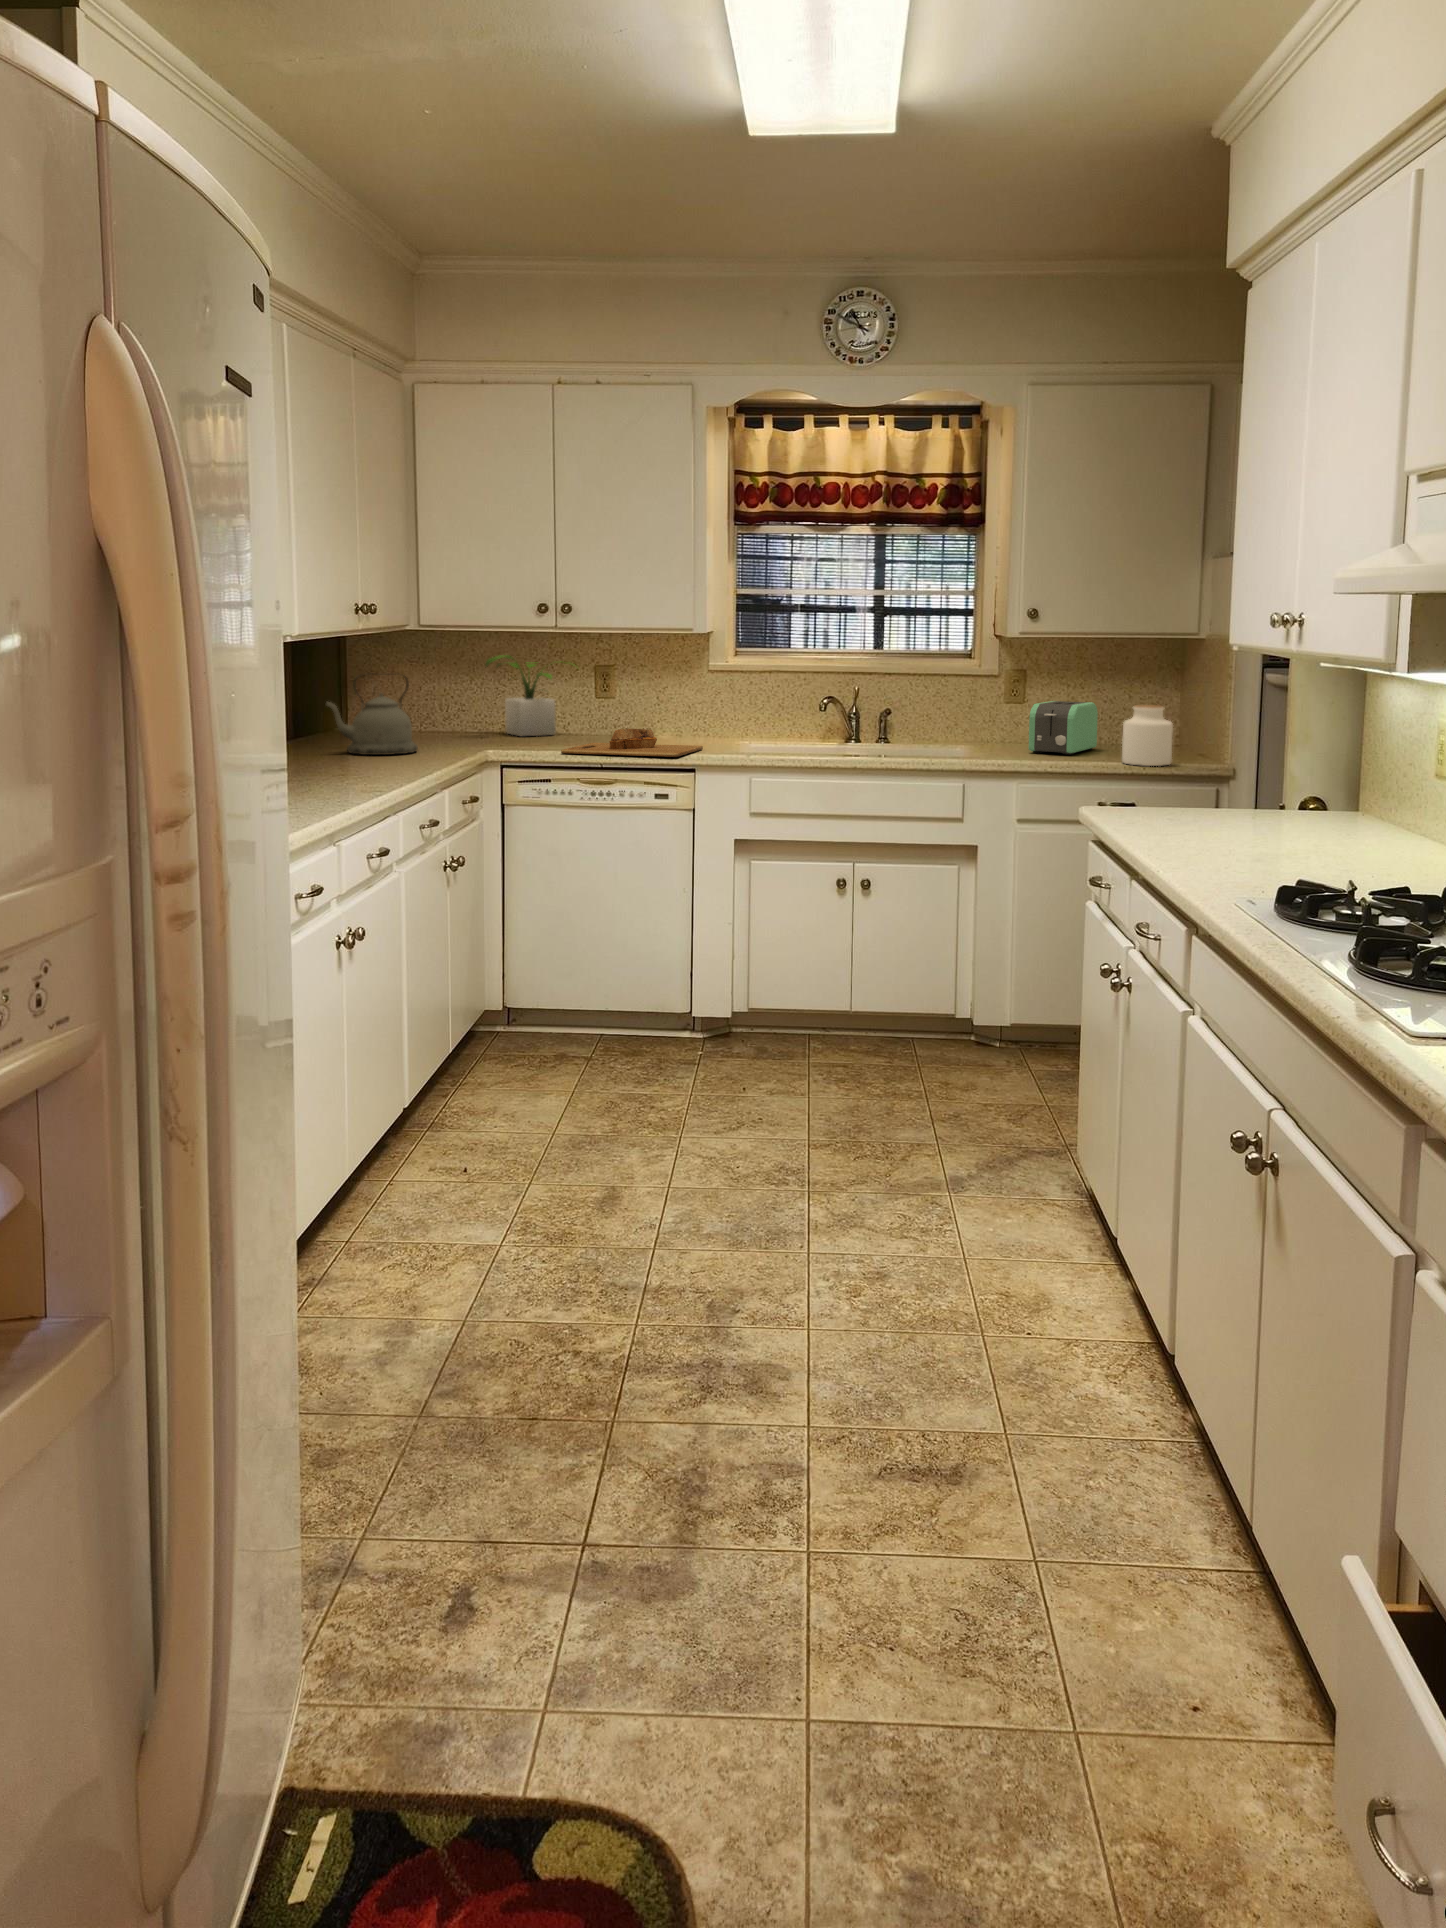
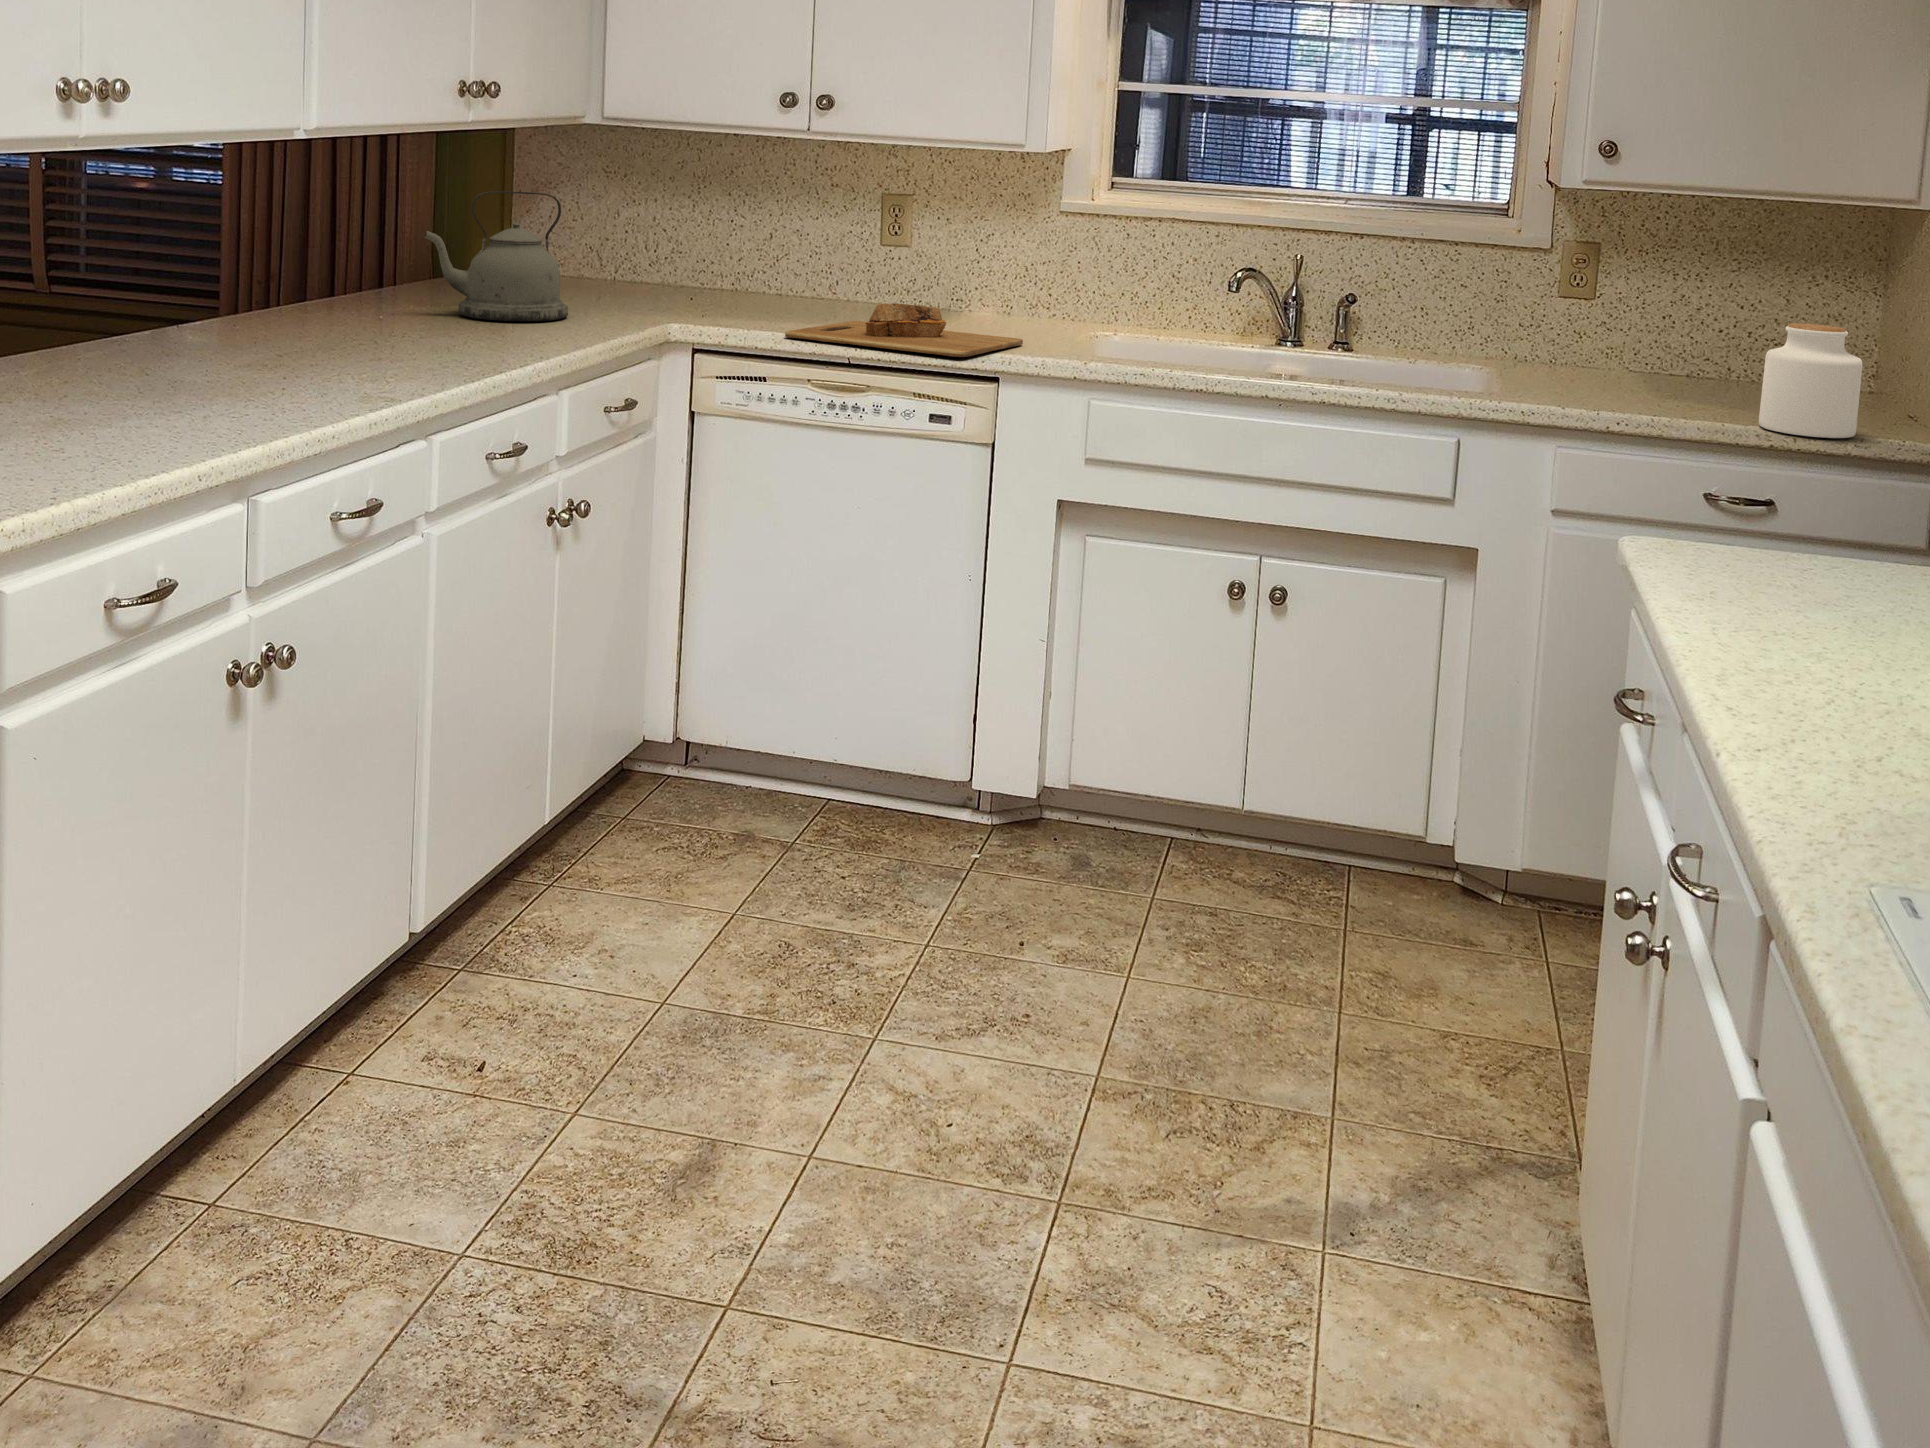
potted plant: present [486,655,575,736] -> none [706,173,857,302]
toaster: present [1029,701,1098,754] -> none [1589,302,1724,401]

